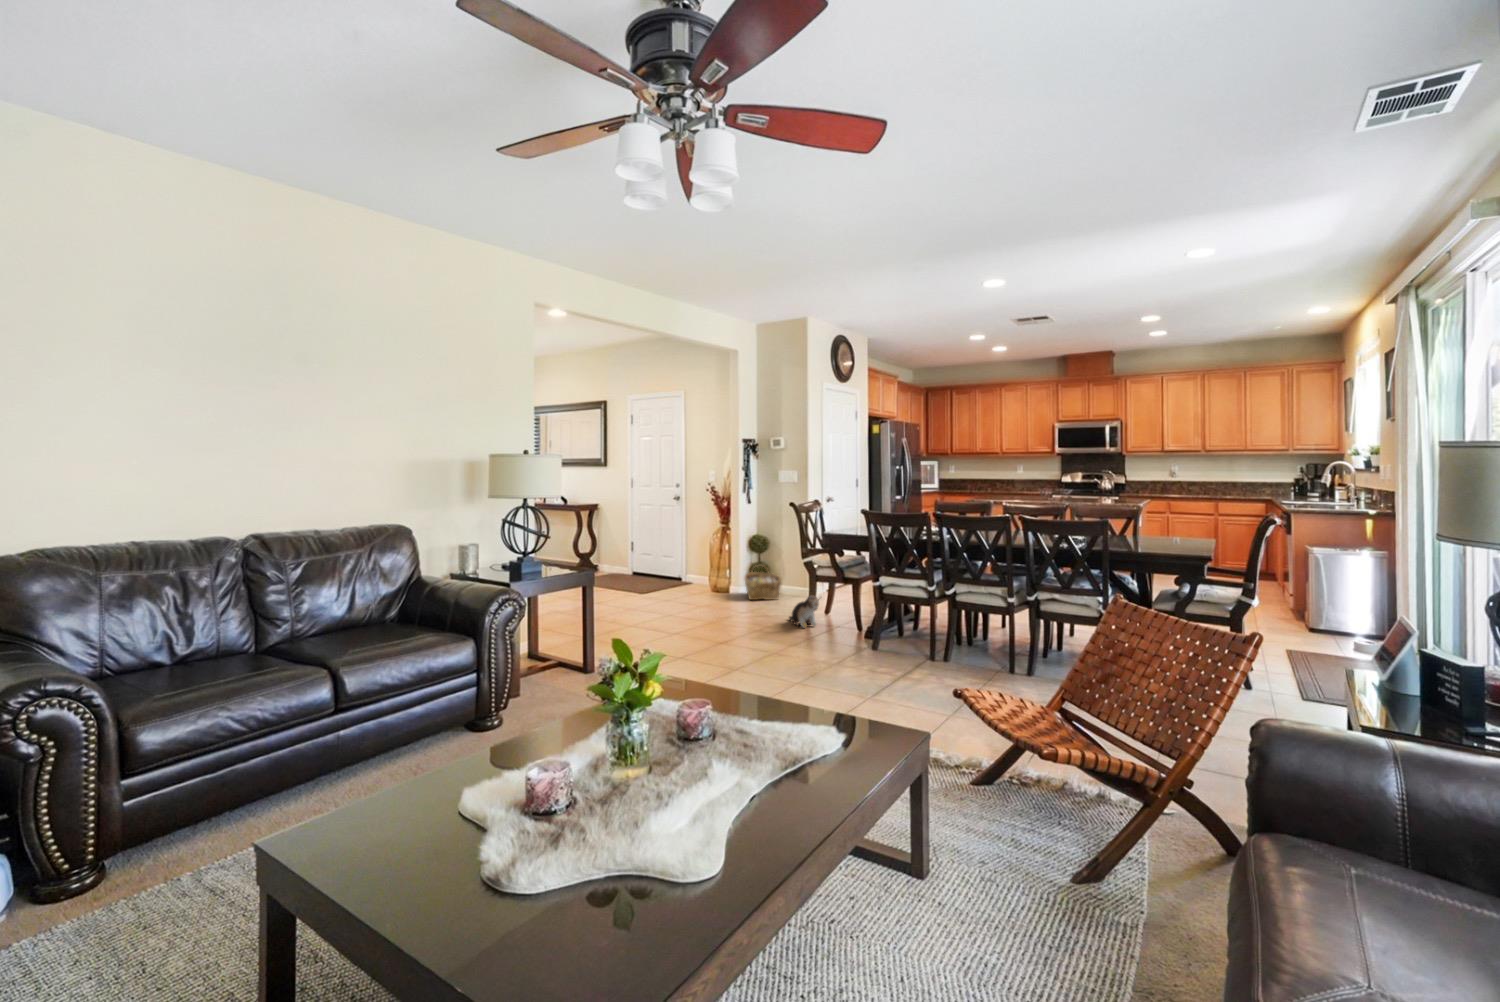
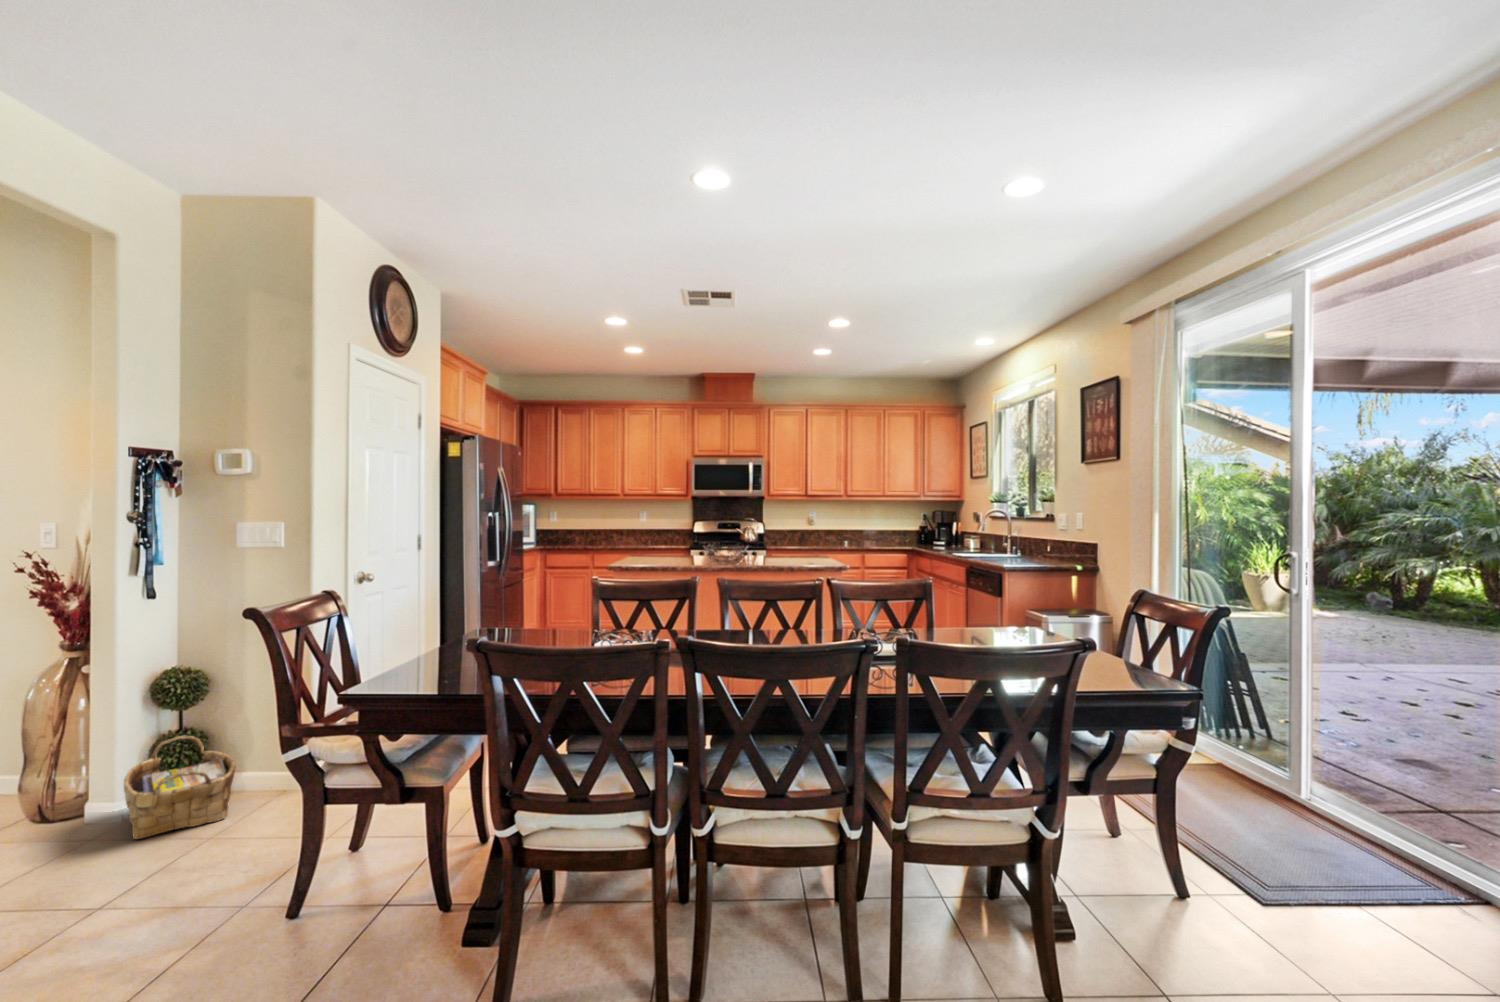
plush toy: present [789,595,819,628] -> none [236,851,337,953]

